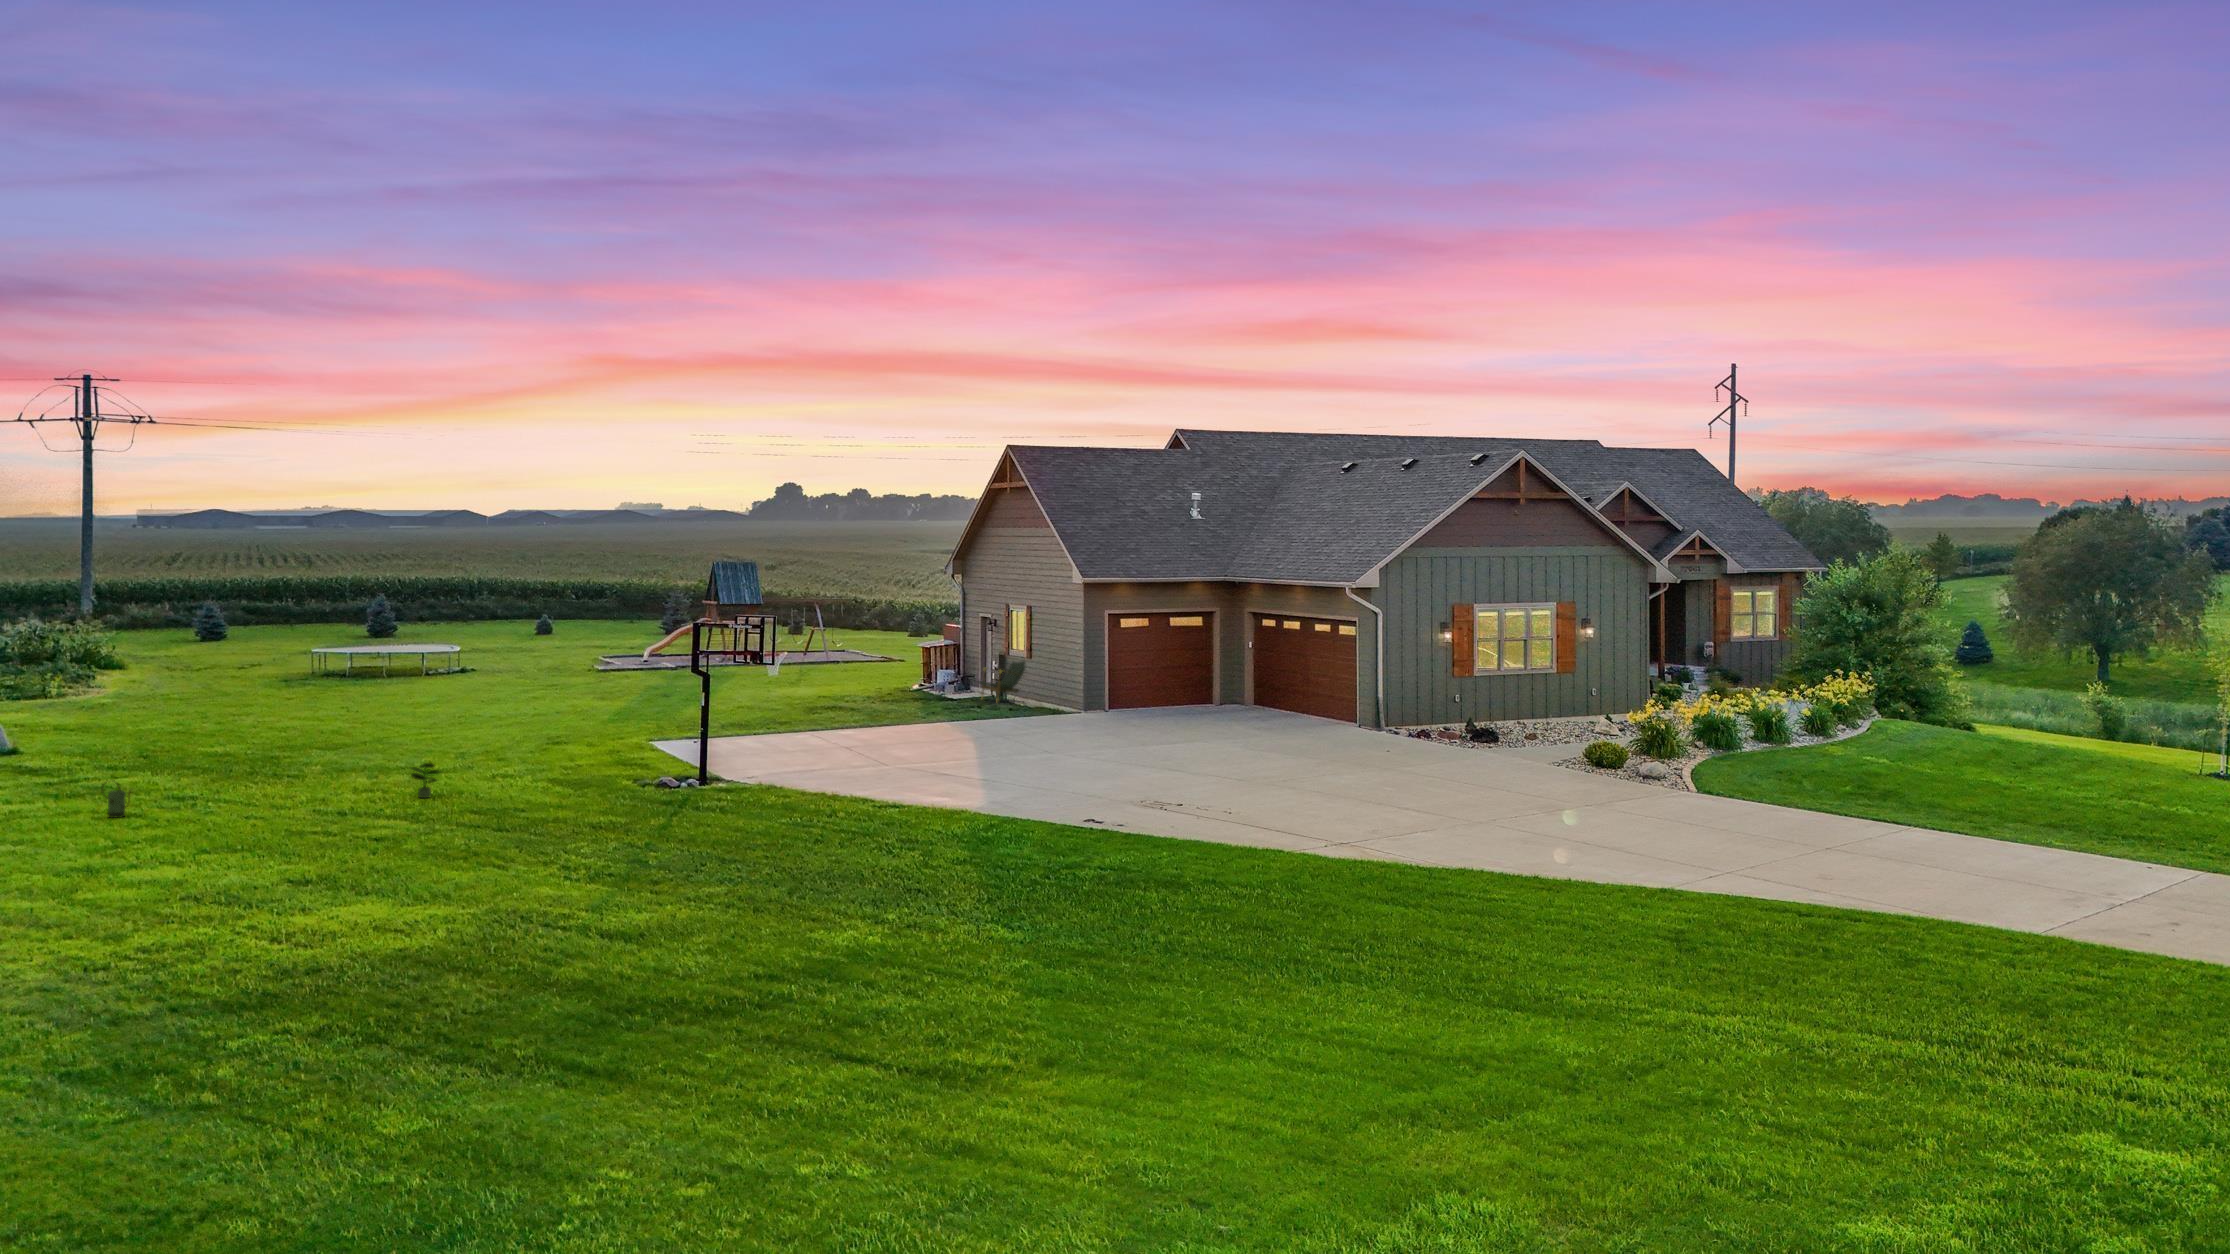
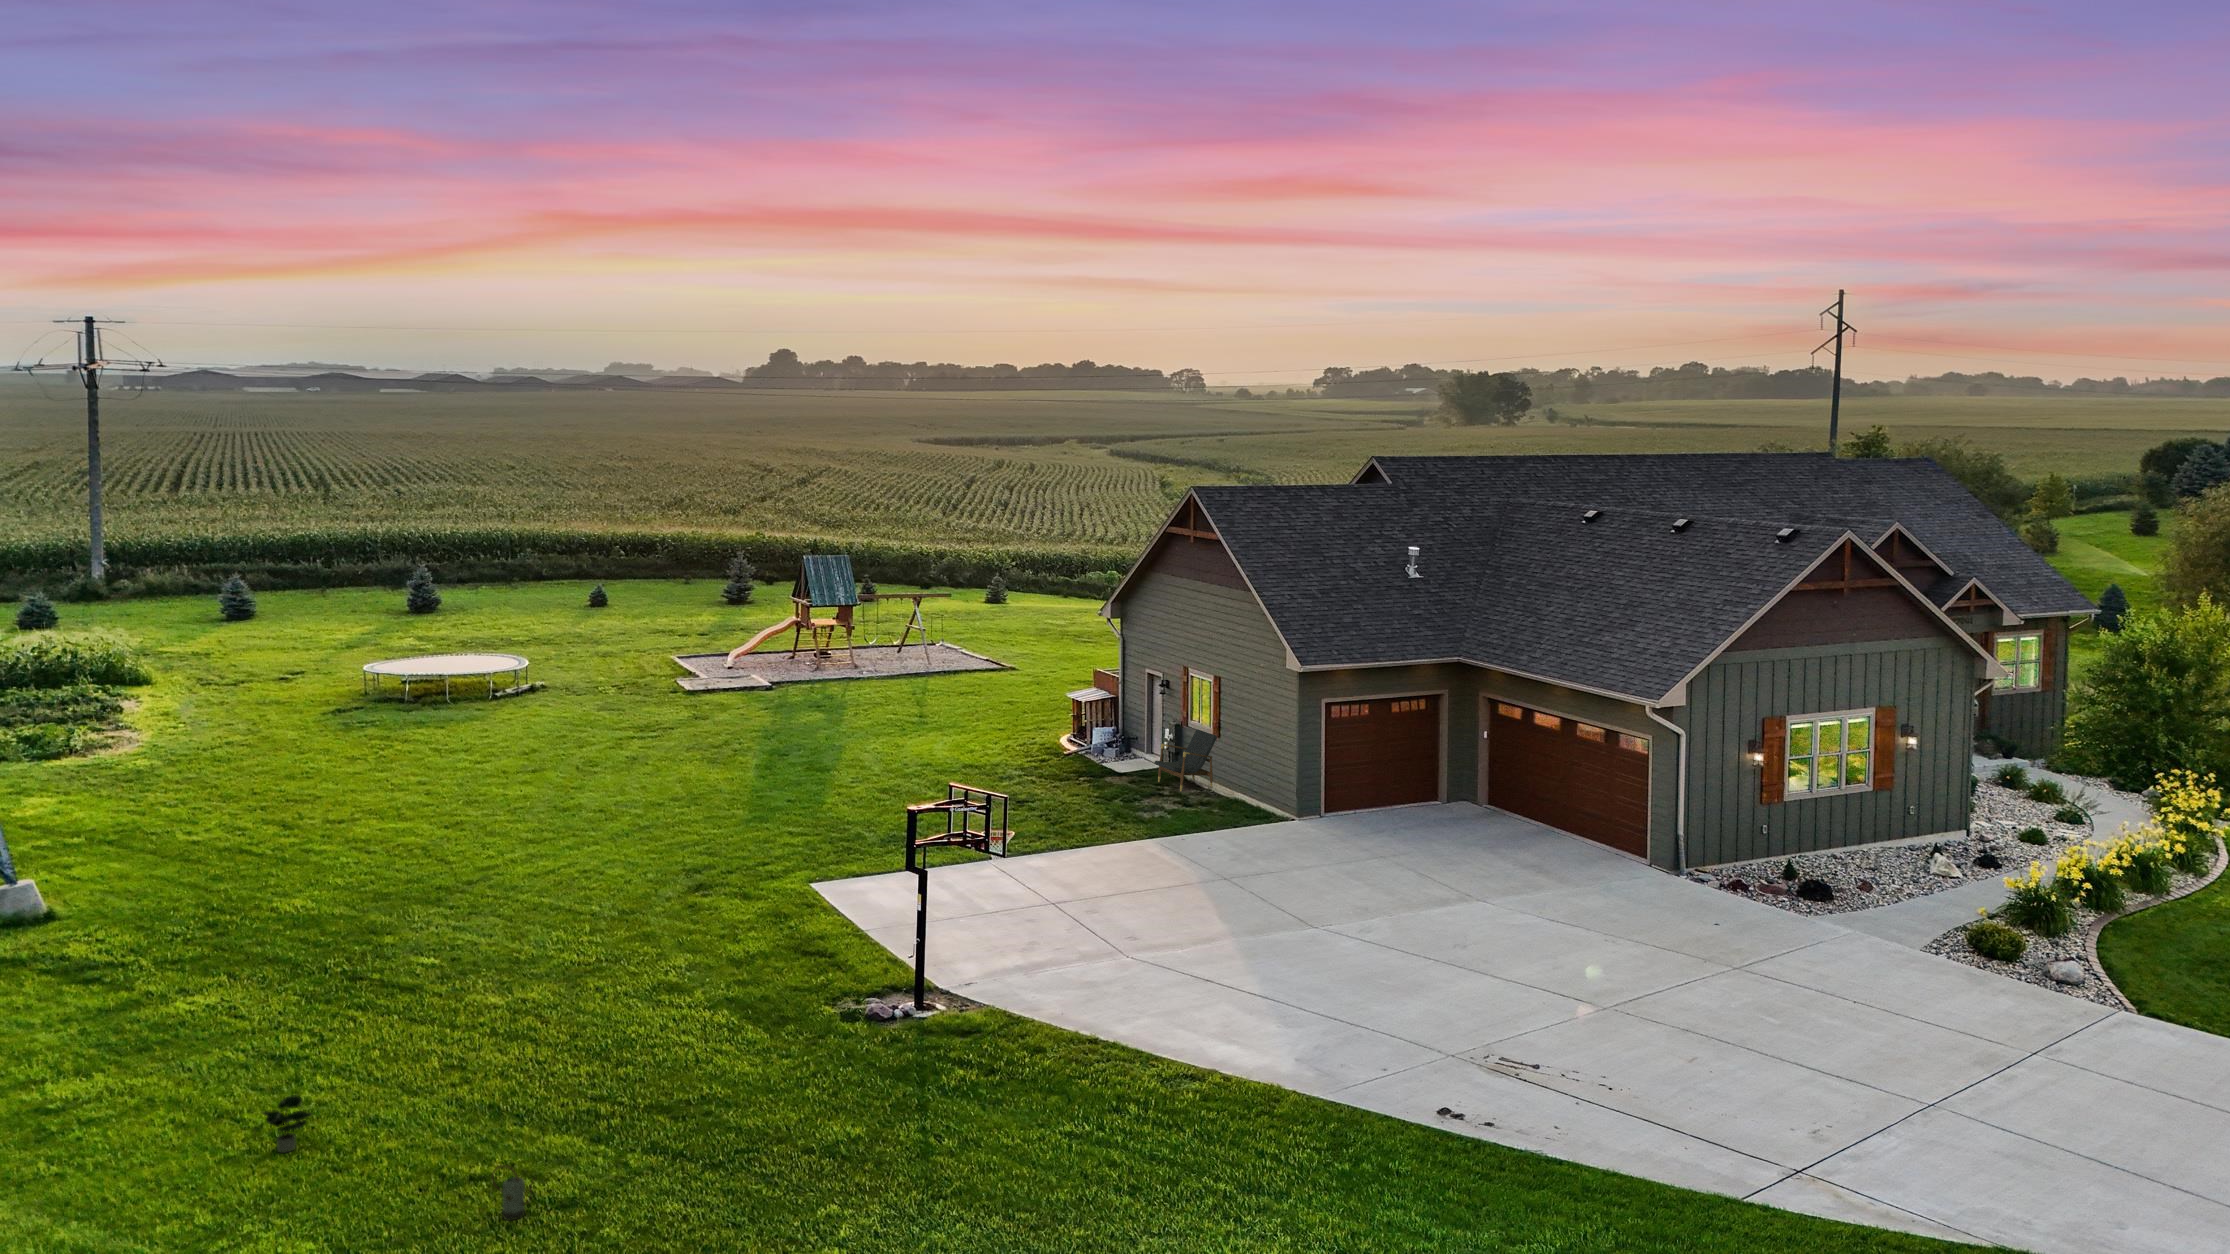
potted plant: present [411,763,440,798] -> present [262,1095,312,1153]
watering can: present [102,782,131,818] -> present [492,1166,534,1221]

